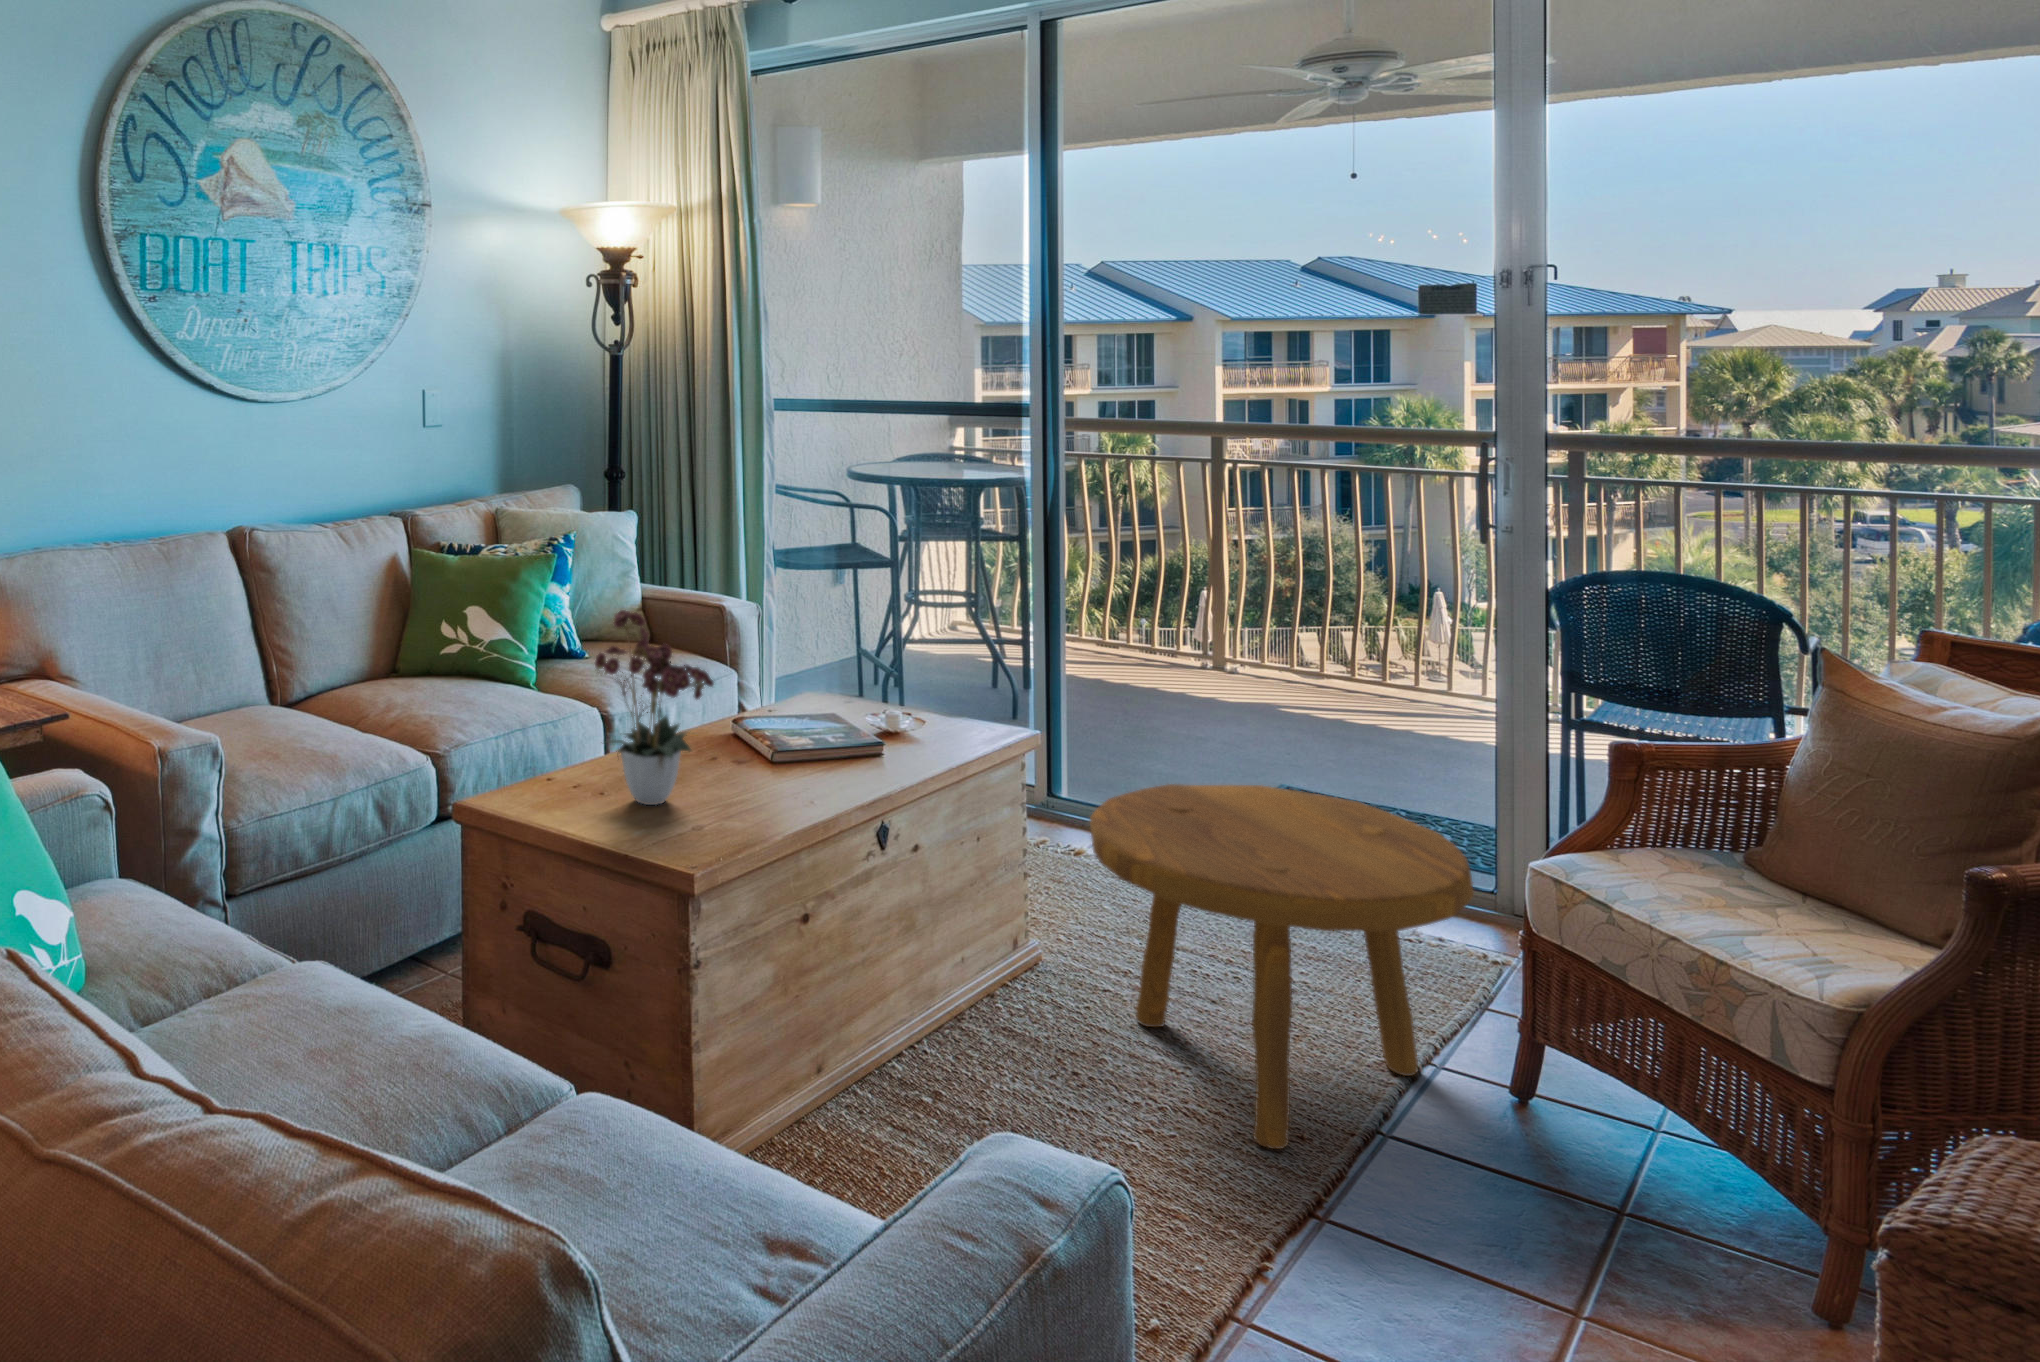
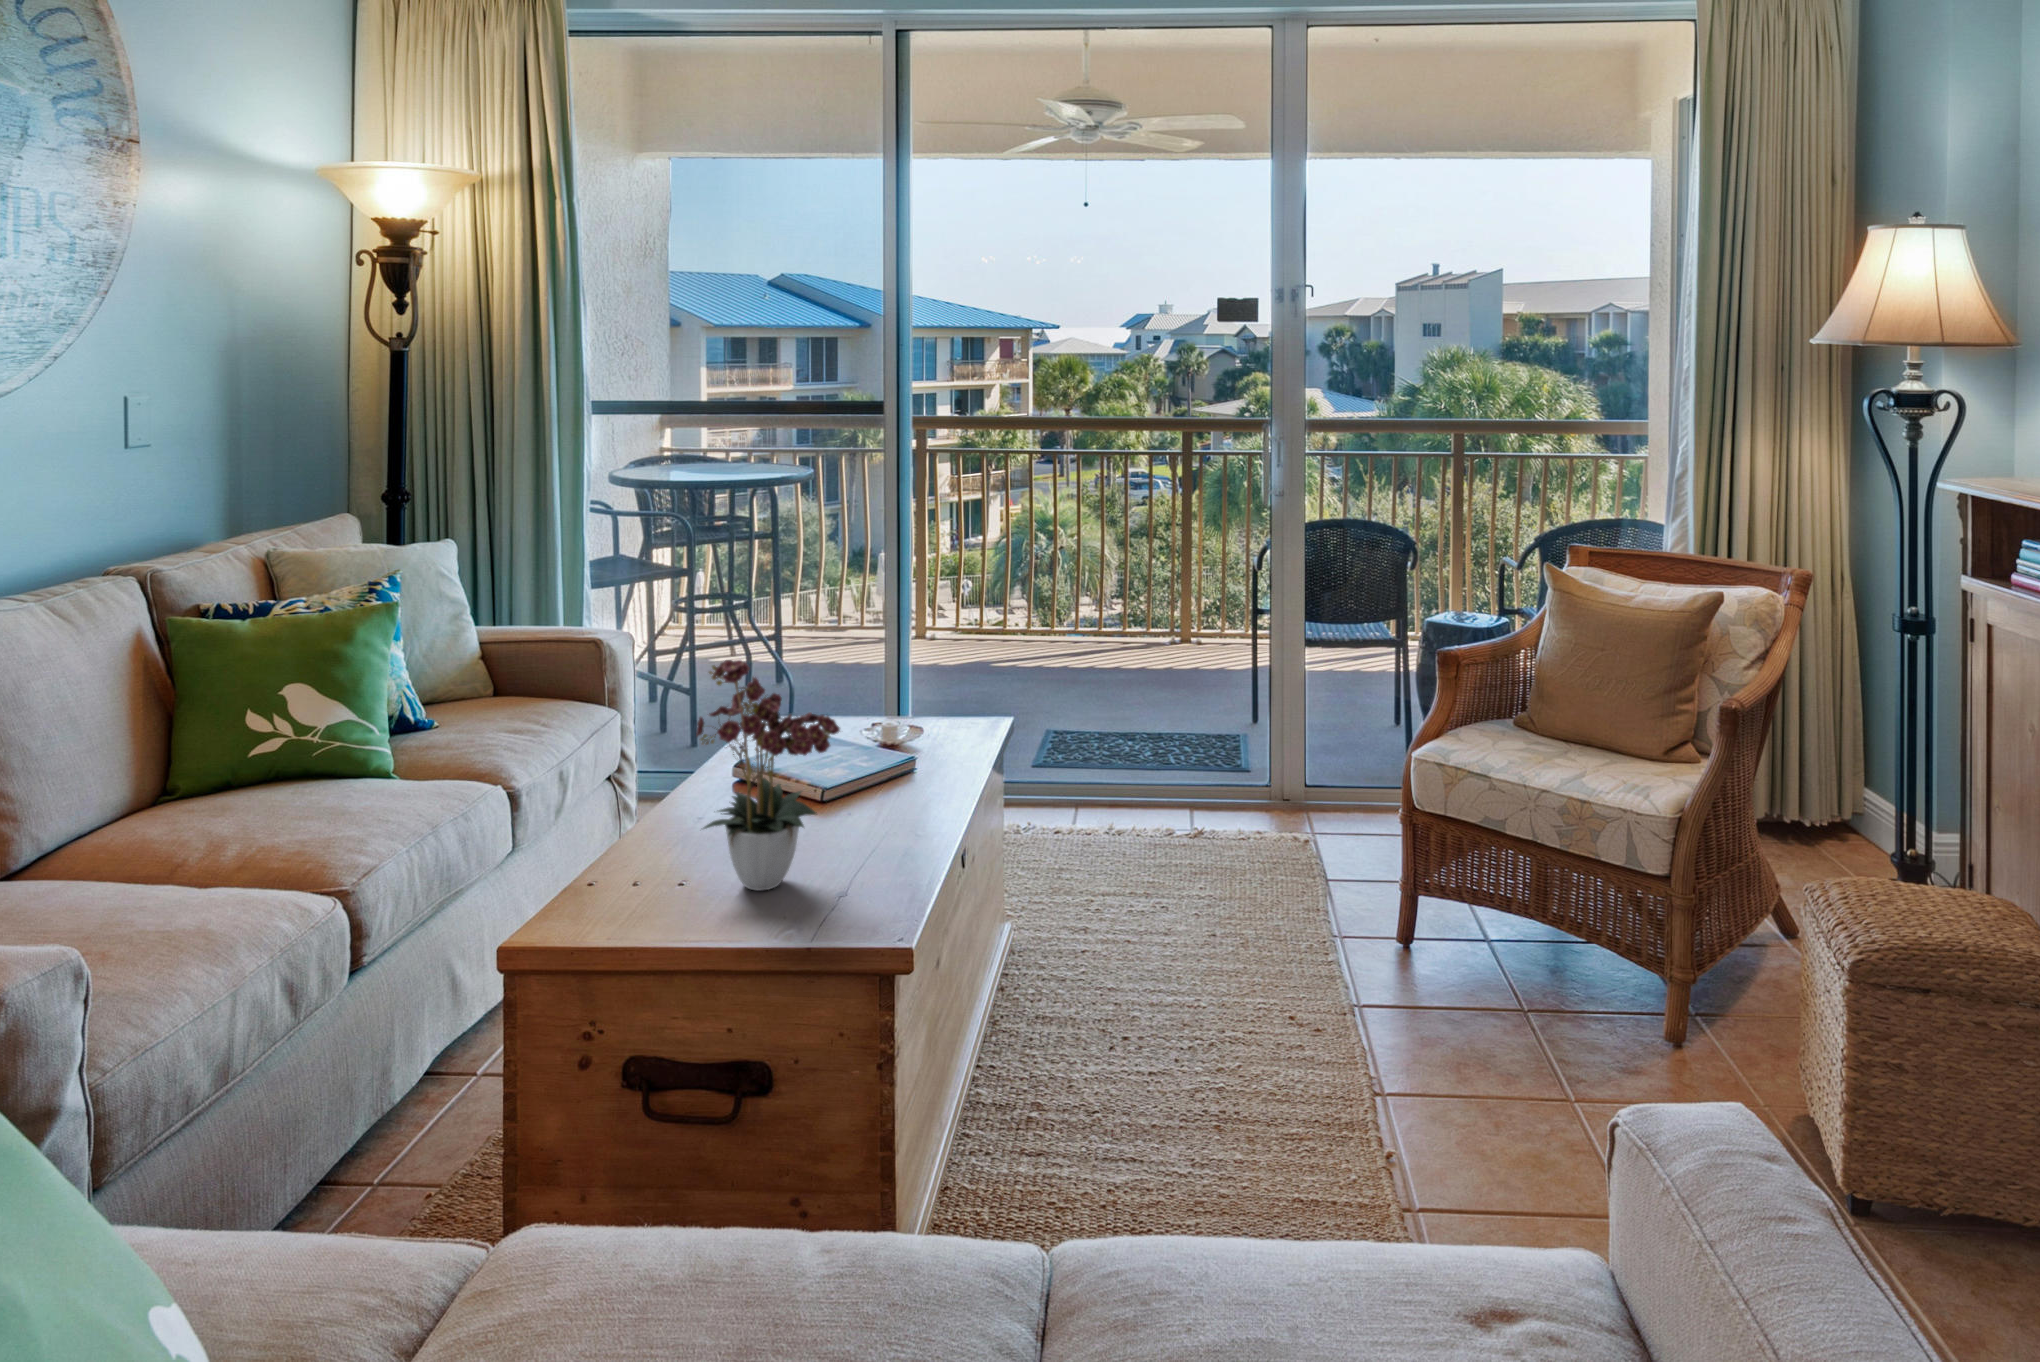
footstool: present [1090,784,1474,1149] -> none [1107,730,1410,1051]

